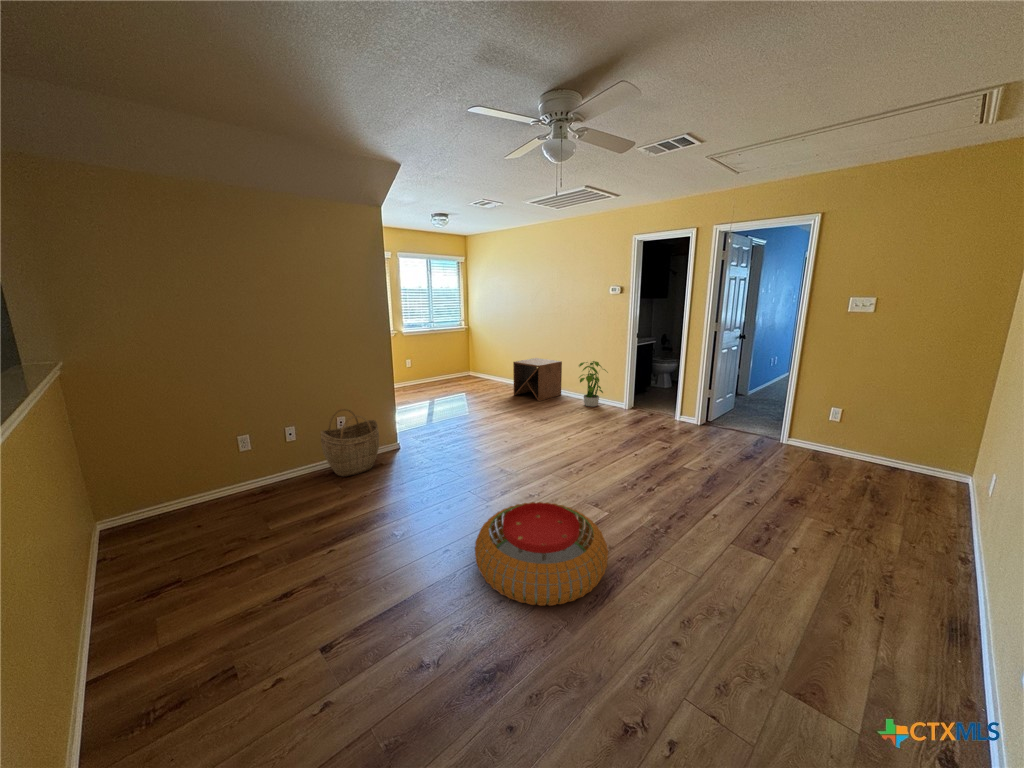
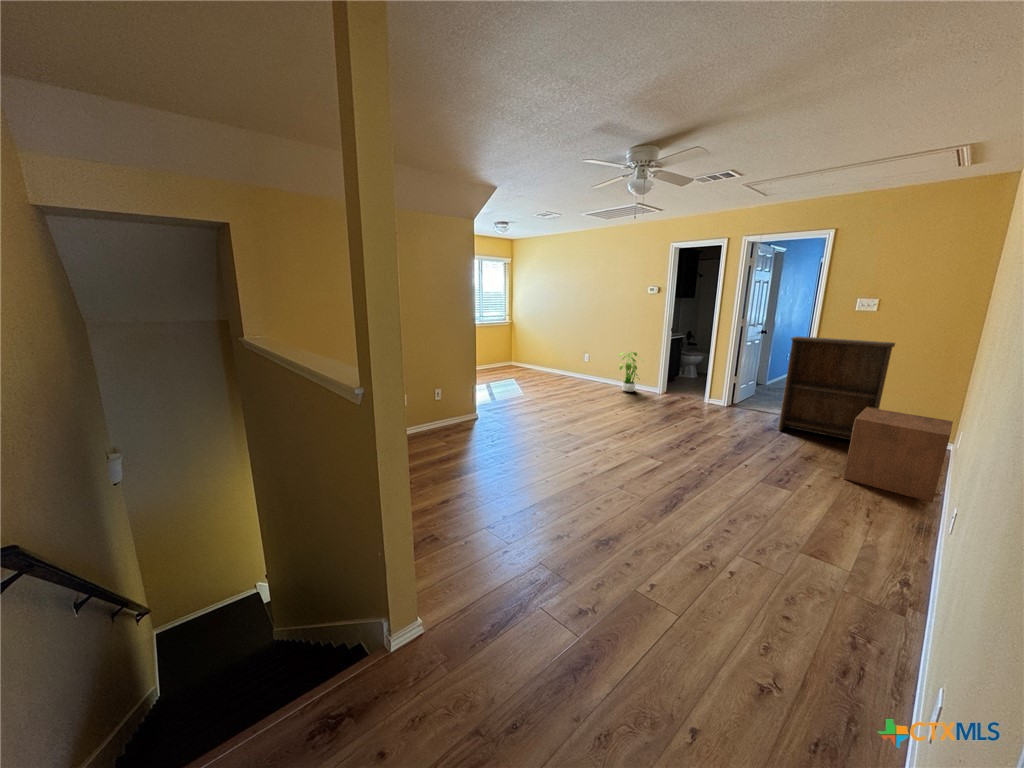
bookshelf: none [758,344,899,484] -> present [778,336,895,439]
side table: present [513,358,562,401] -> present [843,407,953,503]
woven basket: present [321,409,379,477] -> none [426,382,469,436]
pouf: present [475,502,608,606] -> none [574,448,673,510]

